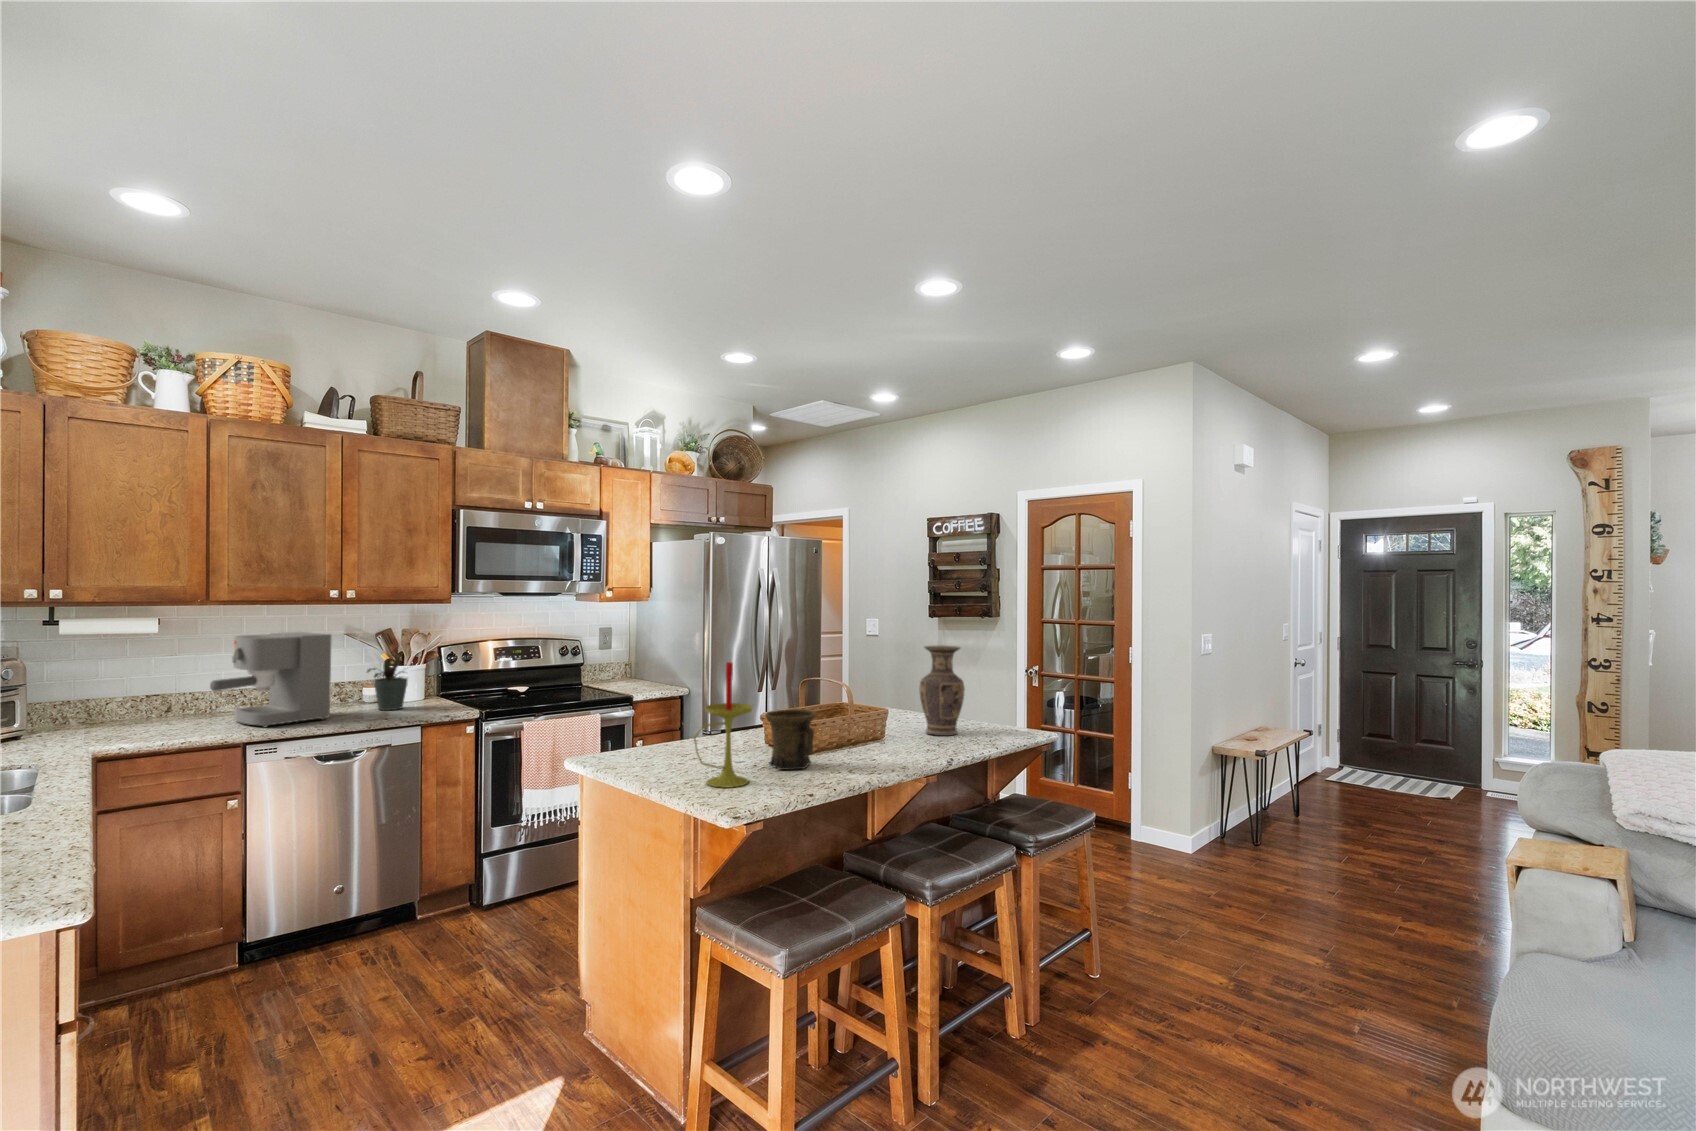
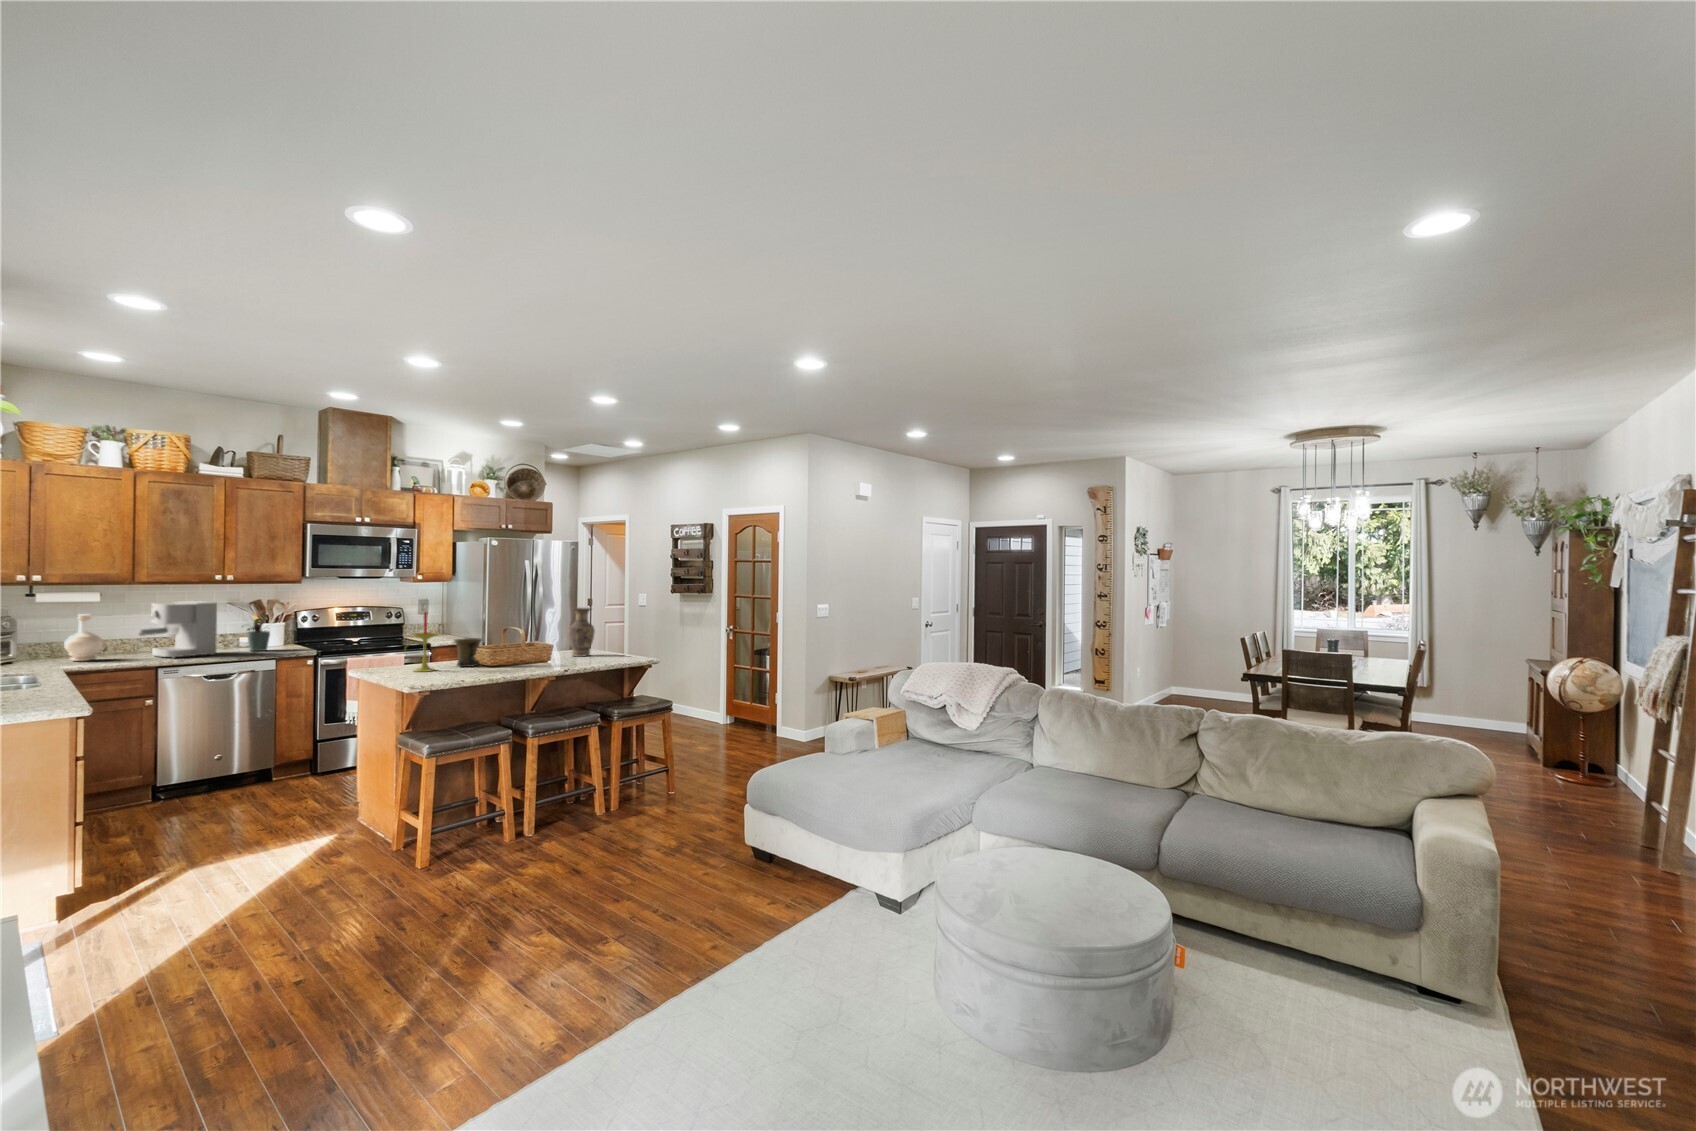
bottle: none [96,655,158,734] -> present [64,614,103,661]

